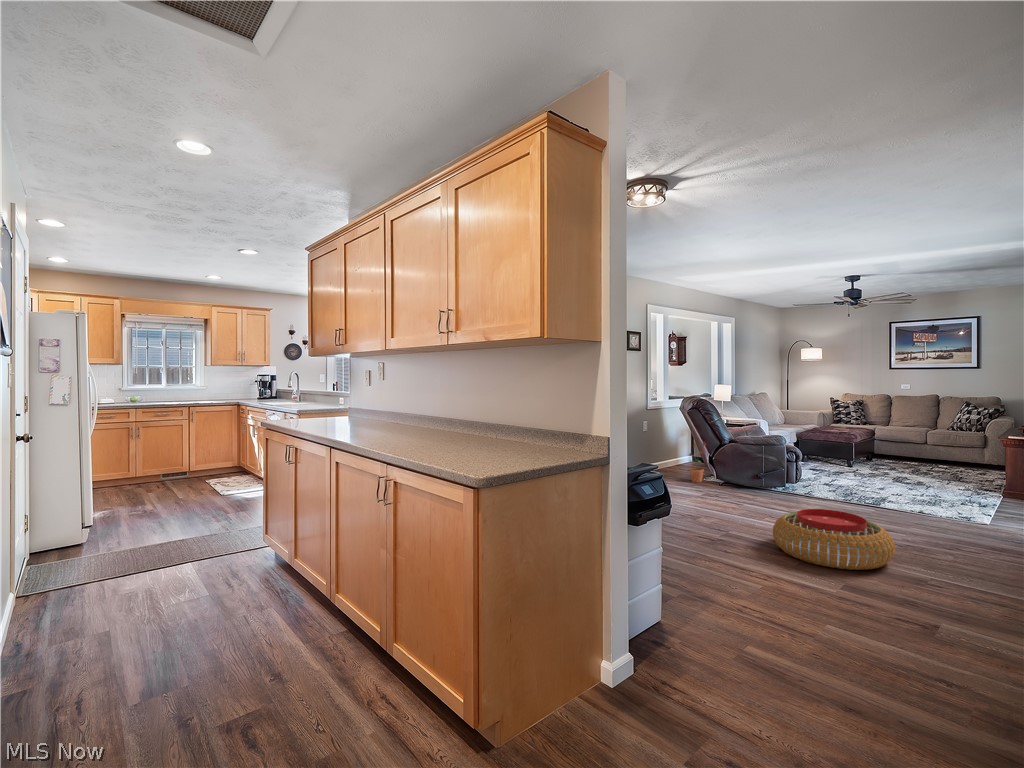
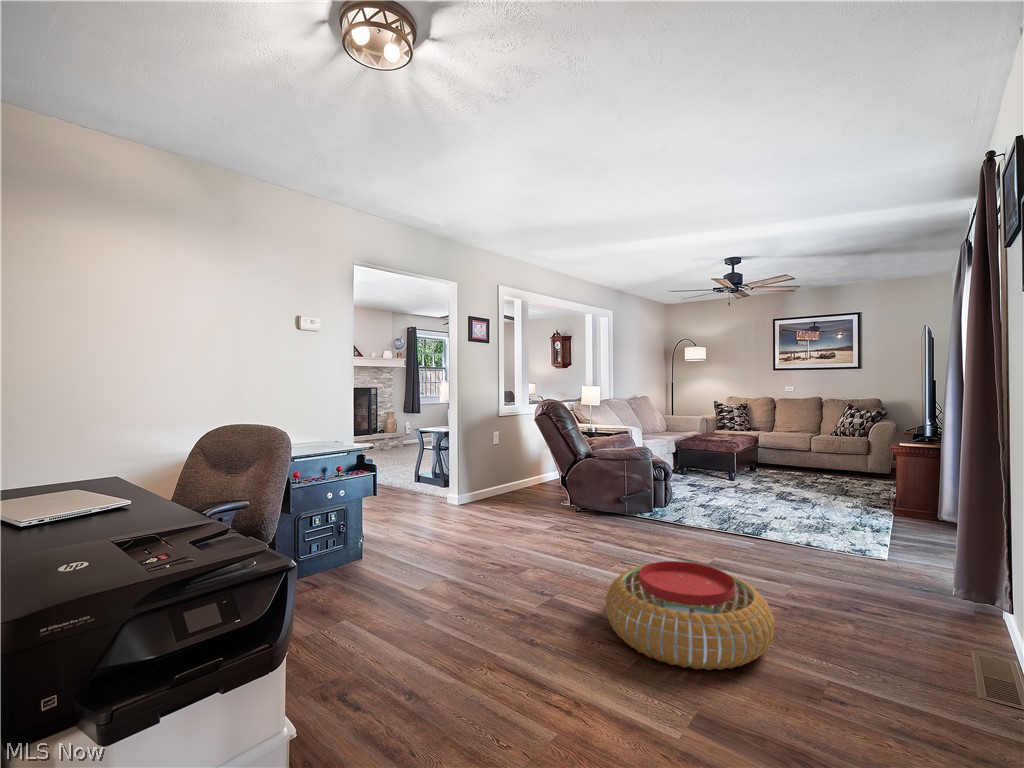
potted plant: present [689,442,706,482] -> none [538,457,562,509]

